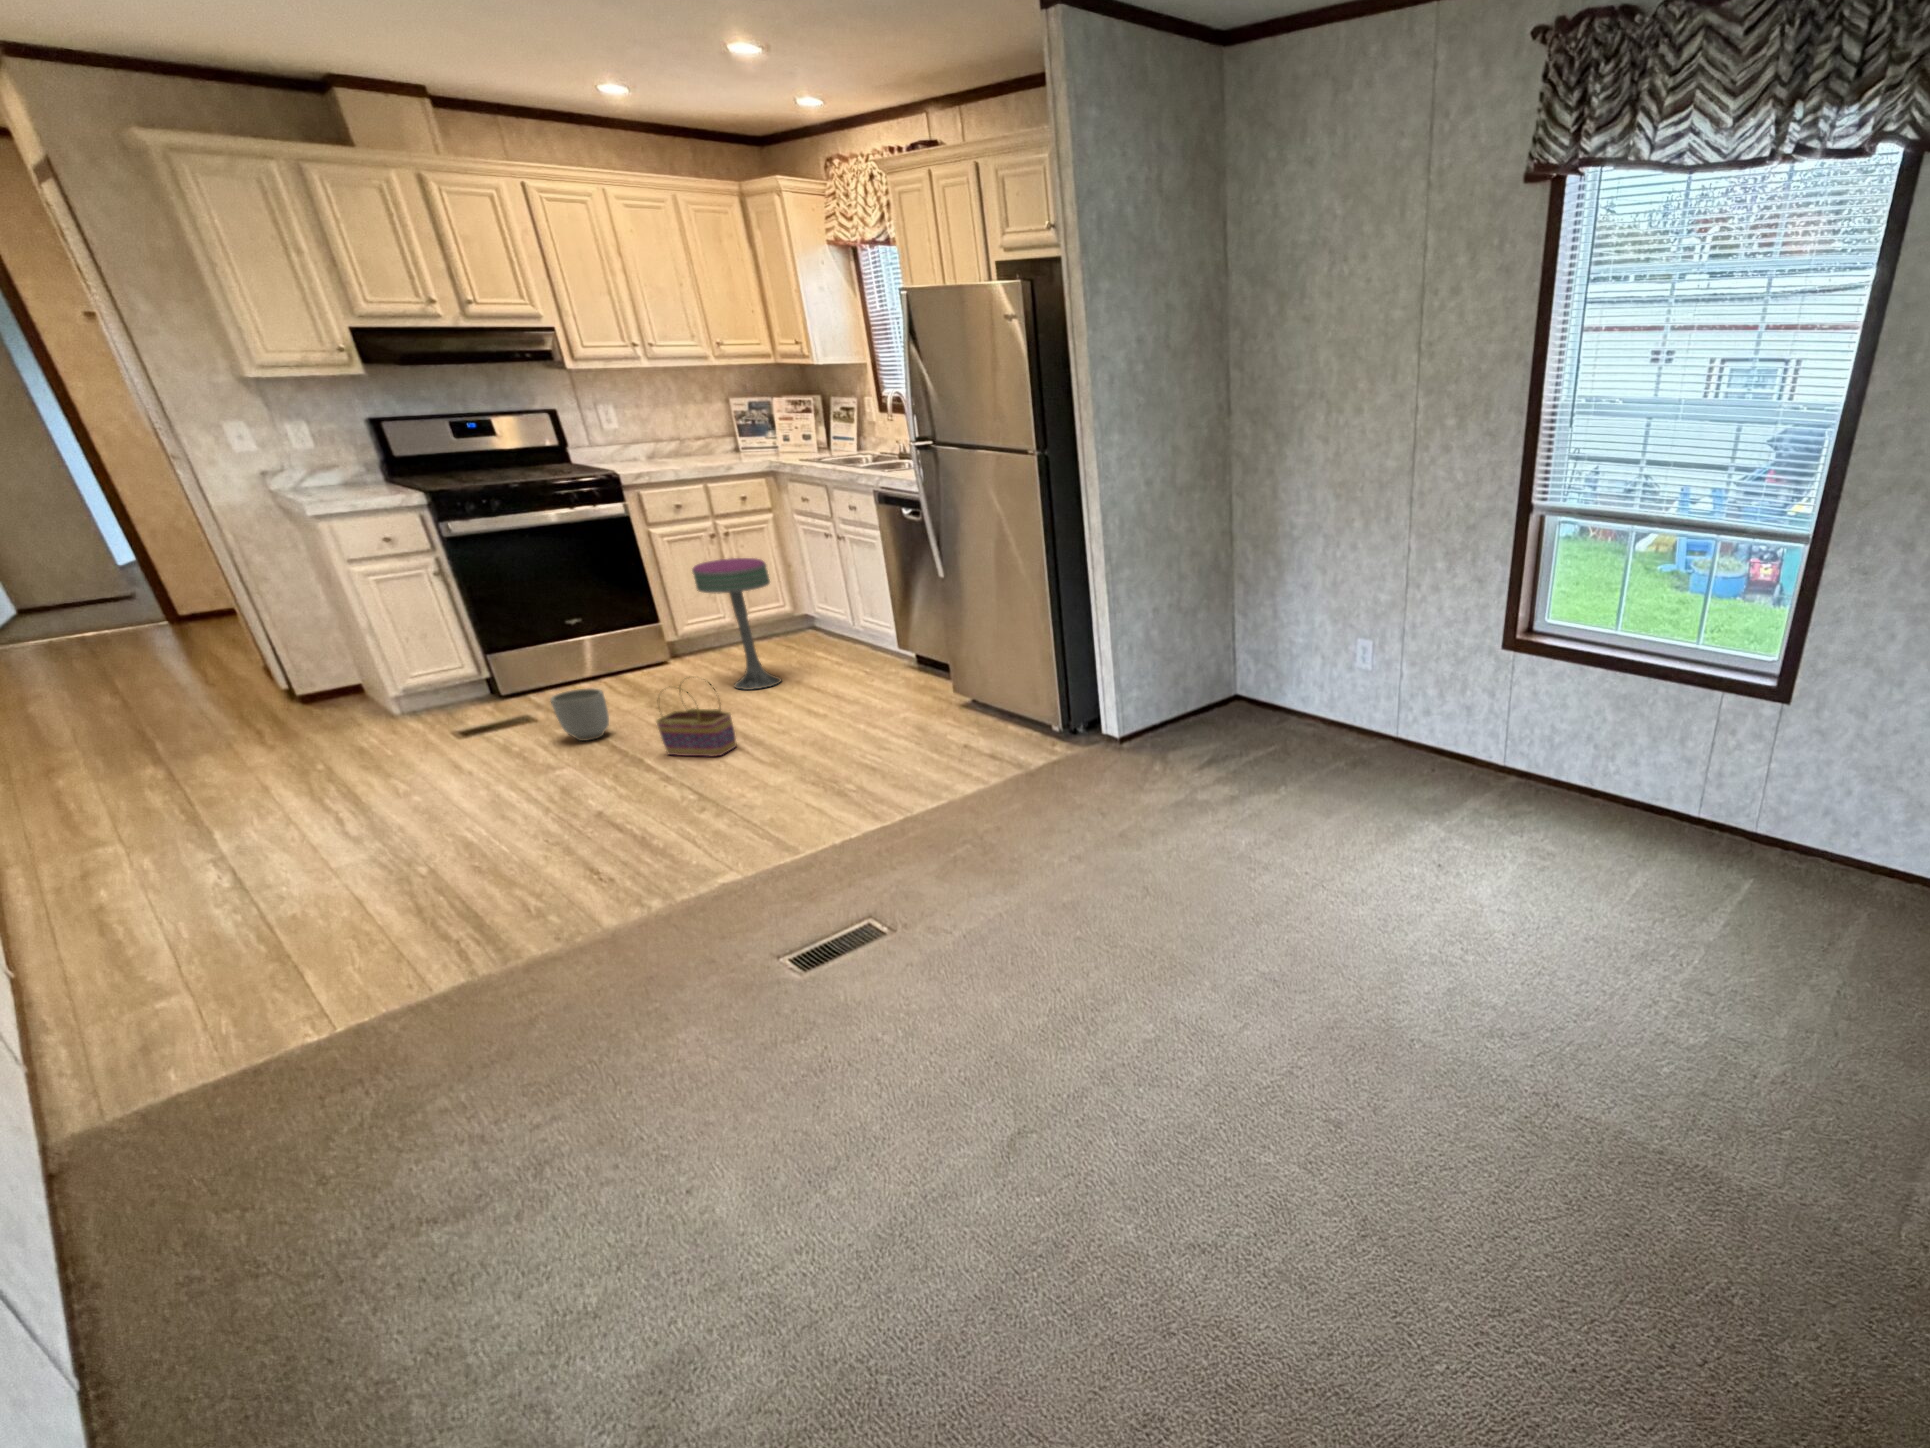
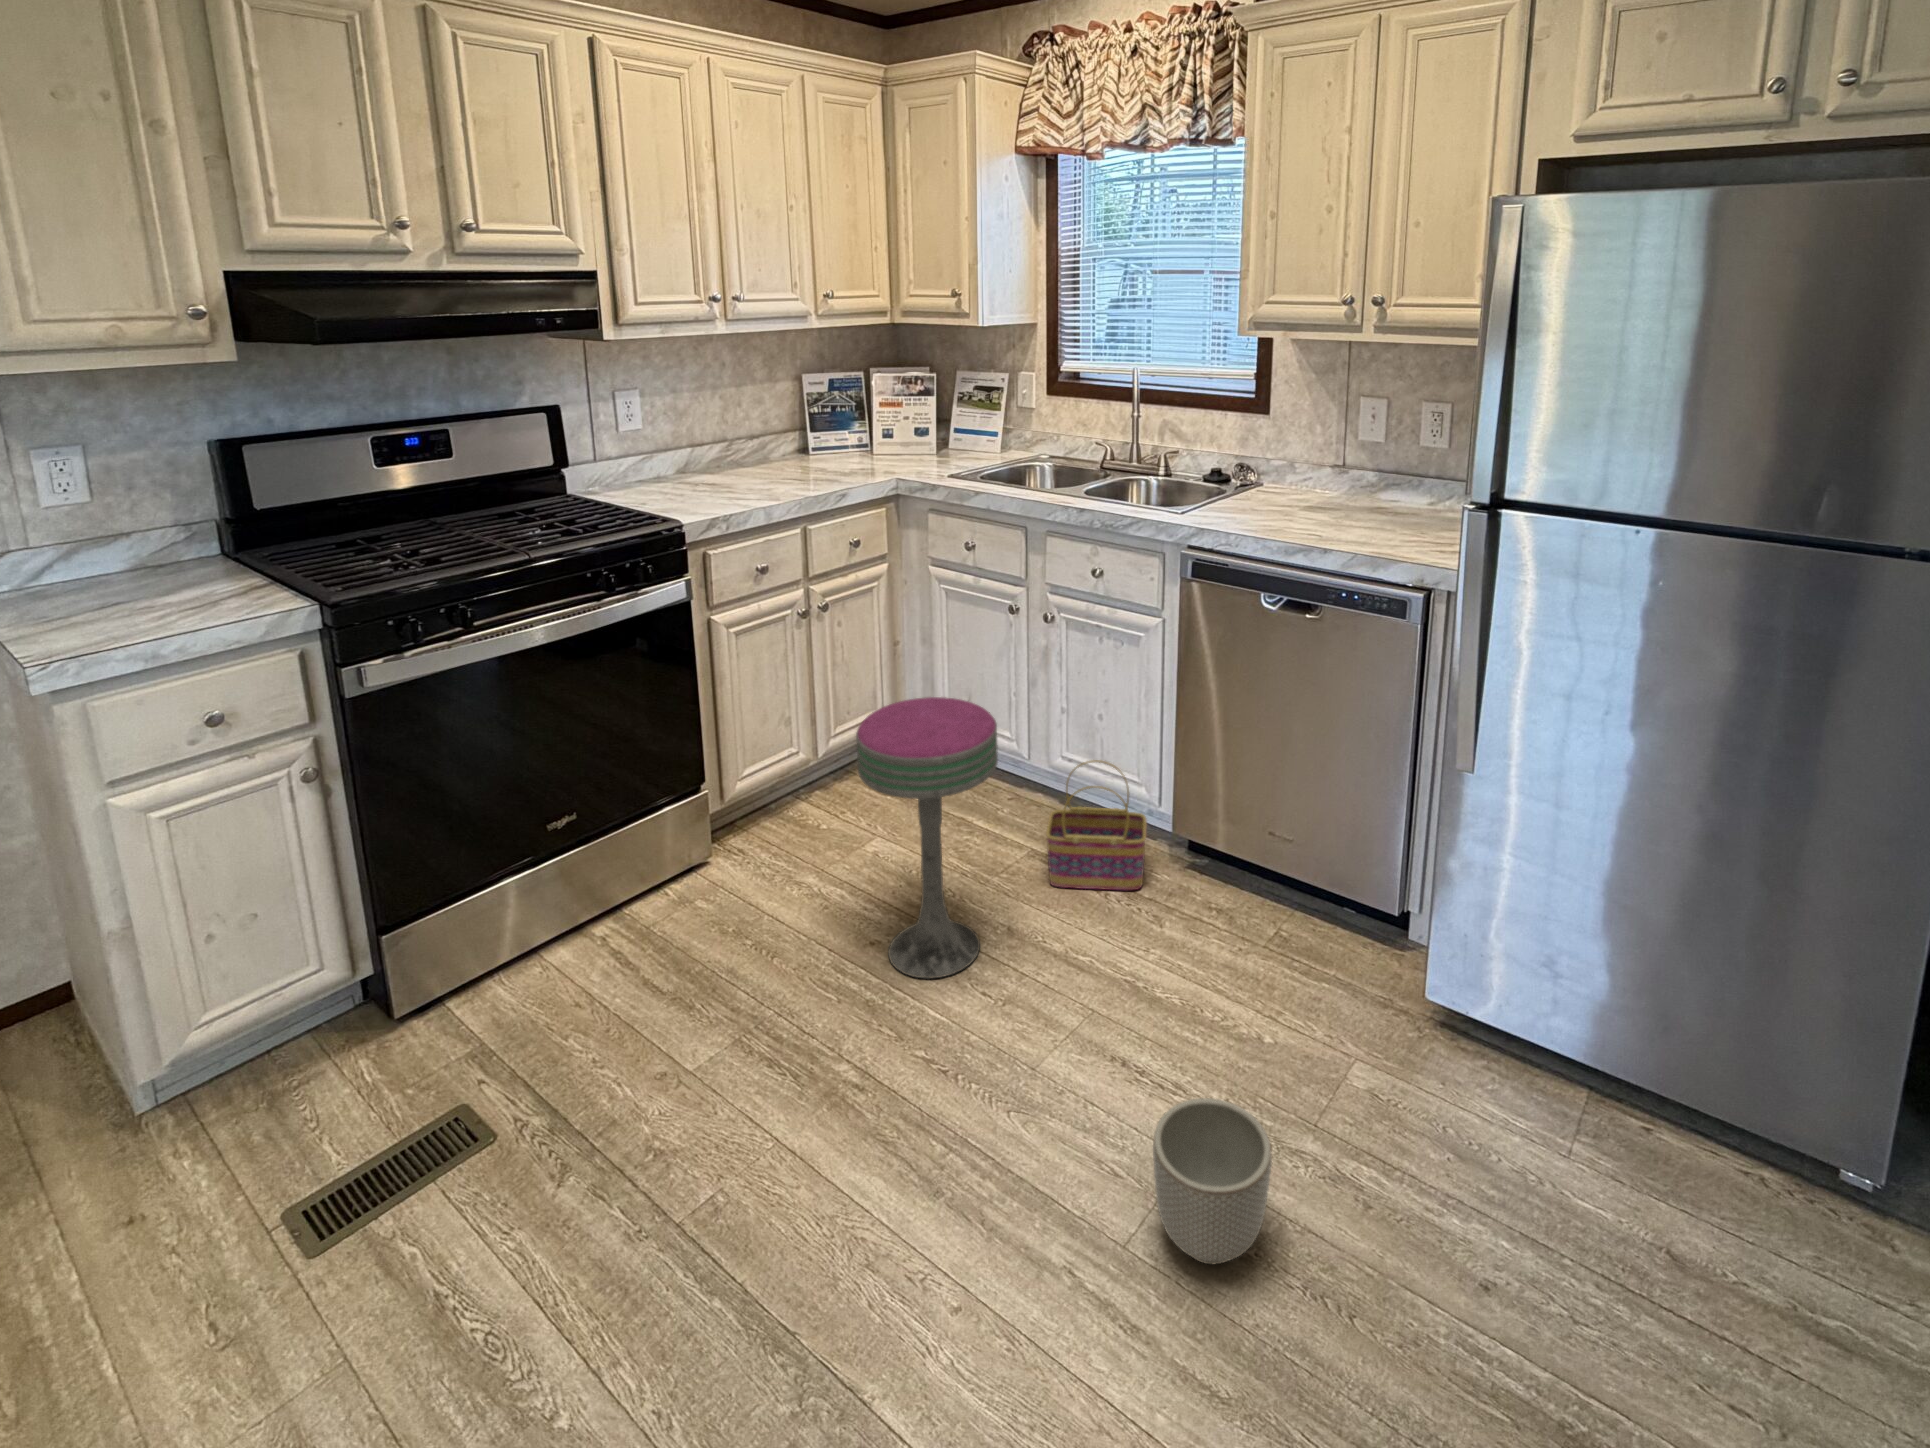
basket: present [656,676,737,756] -> present [1046,760,1147,890]
planter: present [550,688,609,741] -> present [1153,1098,1272,1264]

